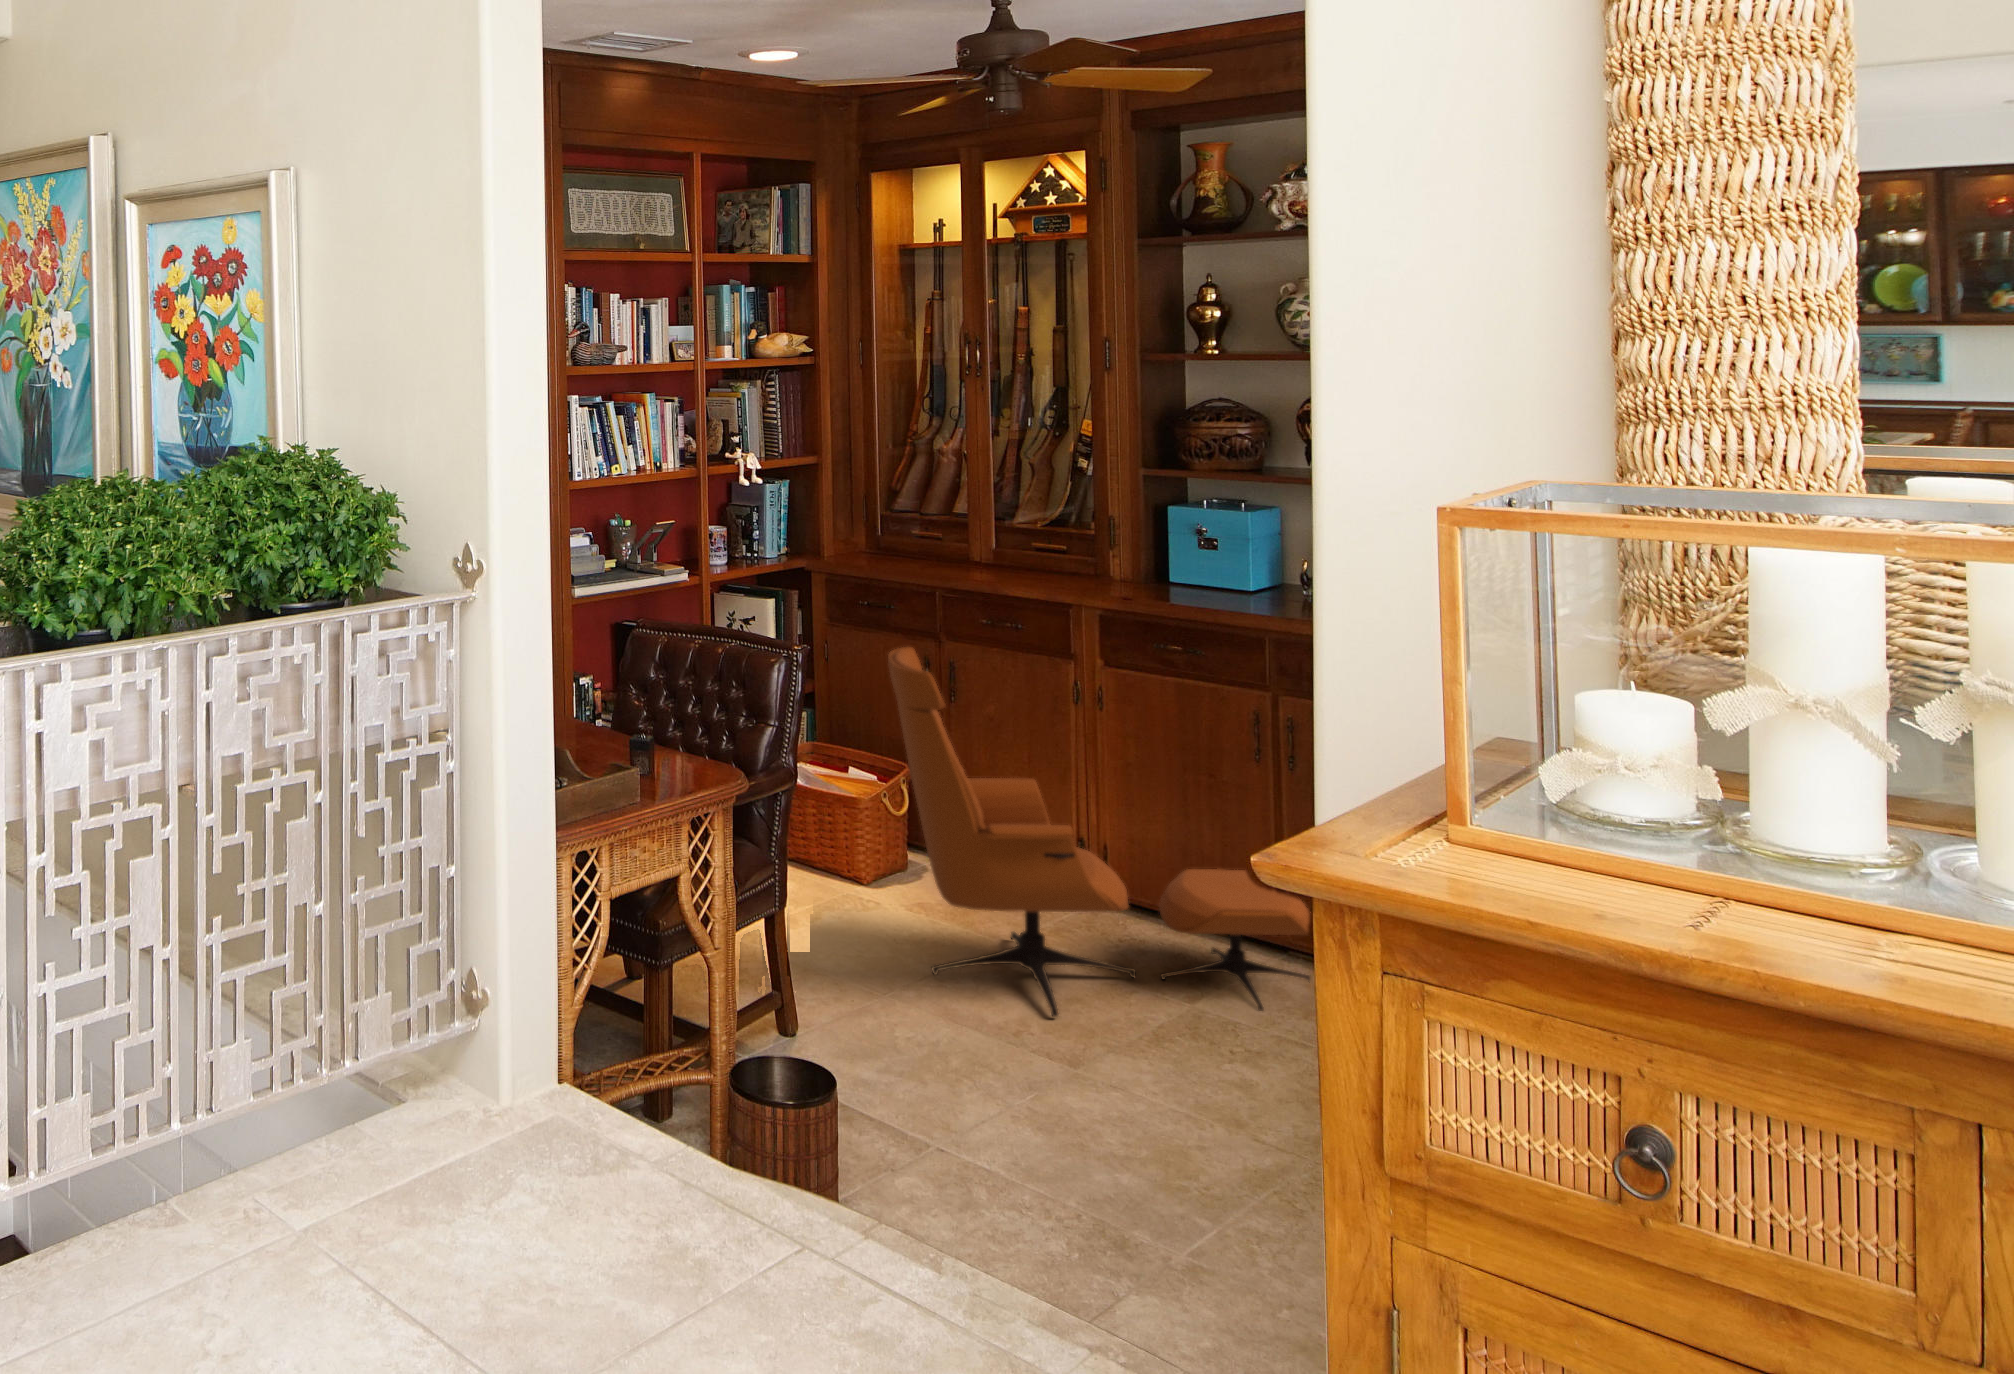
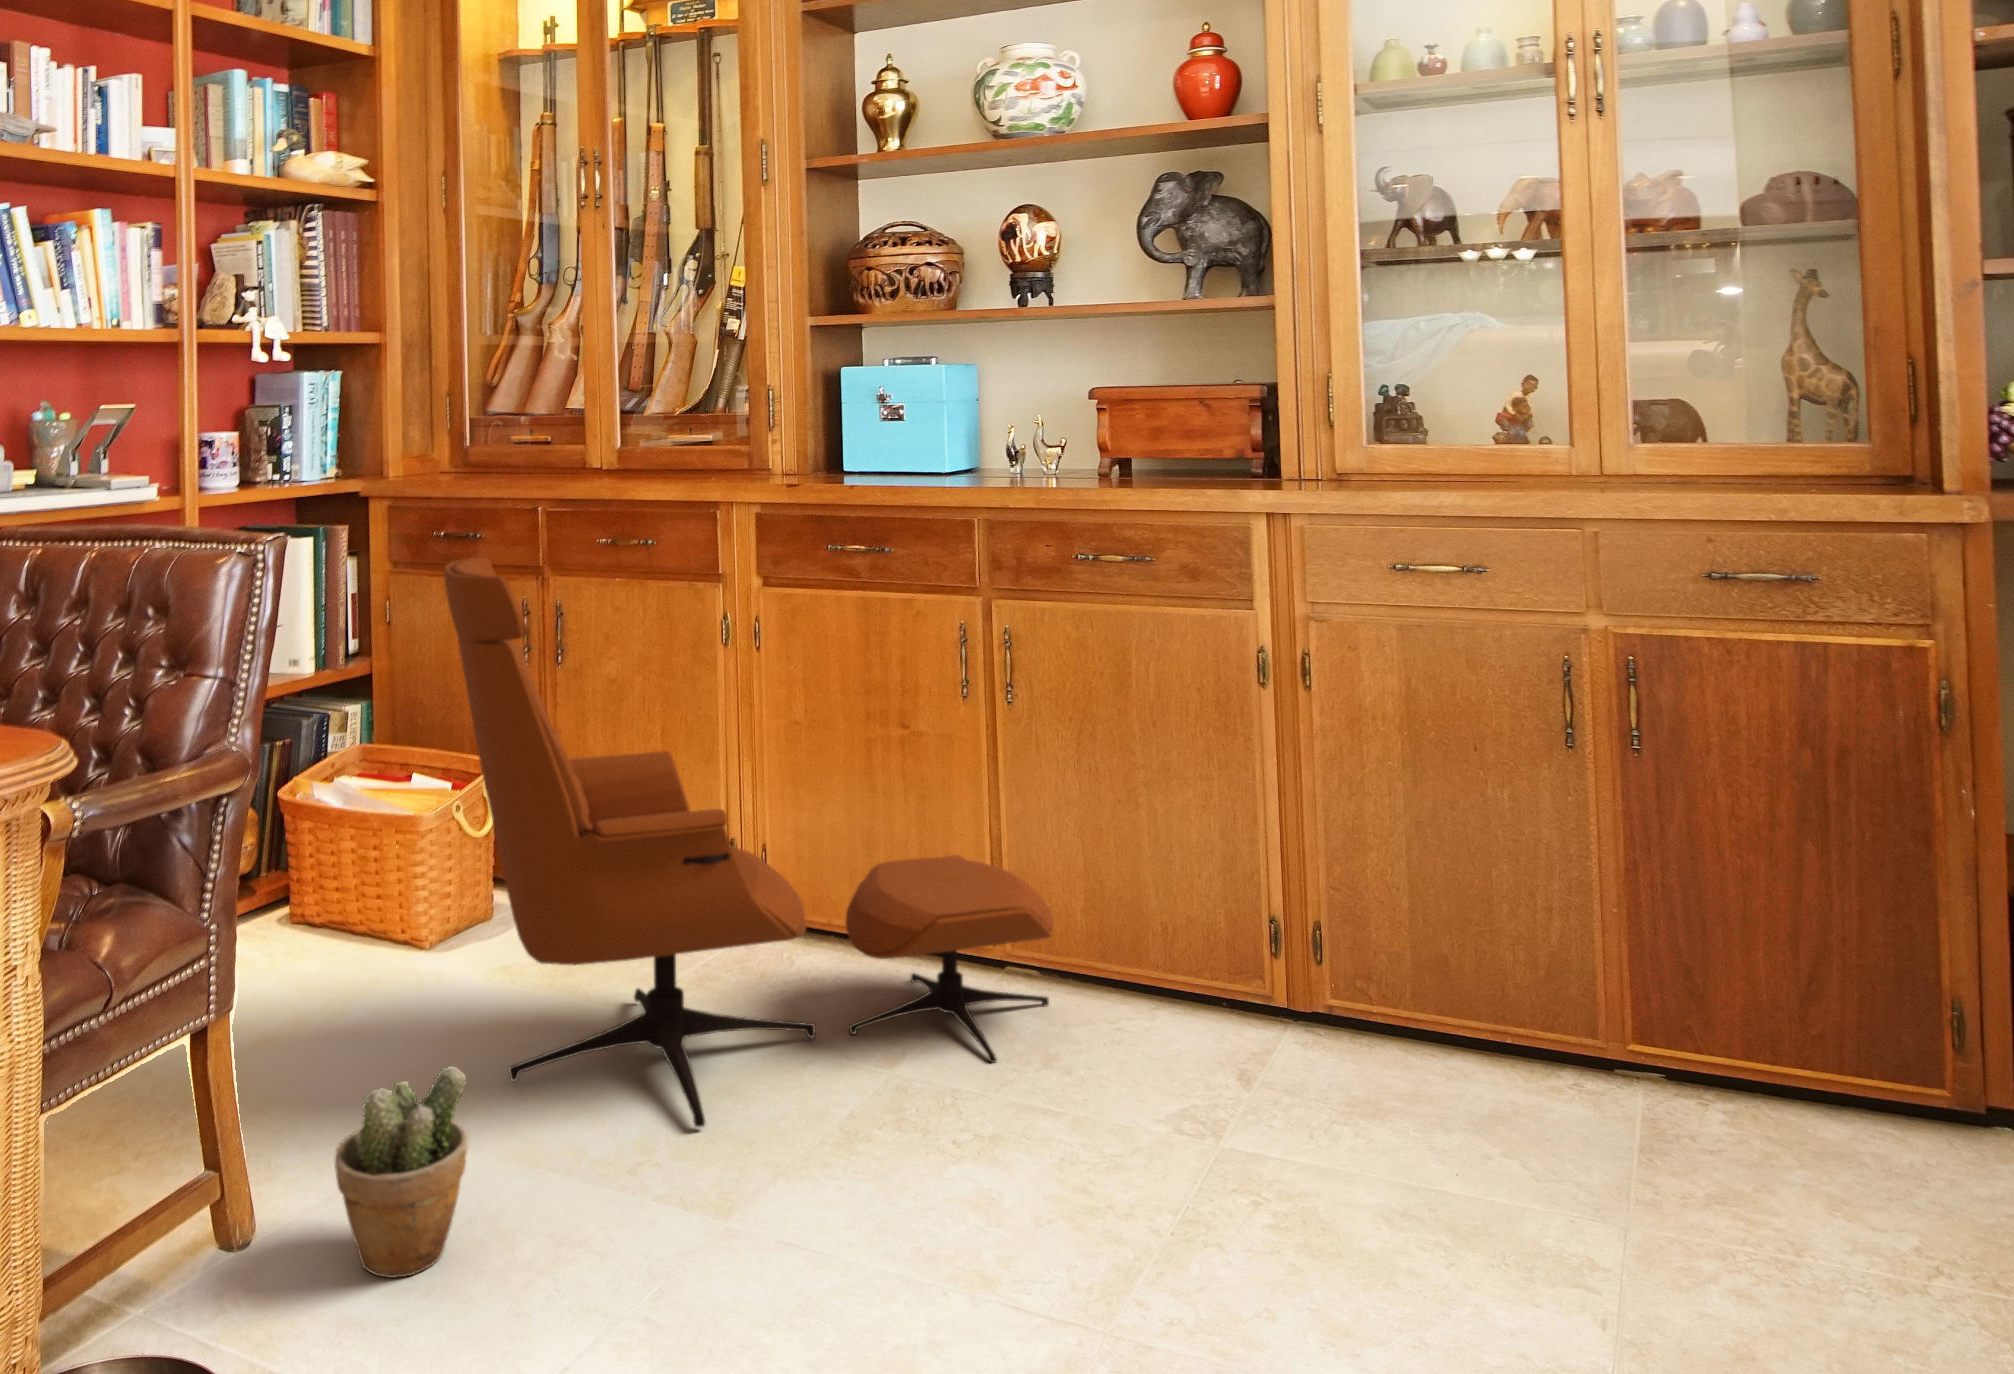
potted plant: none [846,955,918,1063] -> present [335,1066,468,1278]

